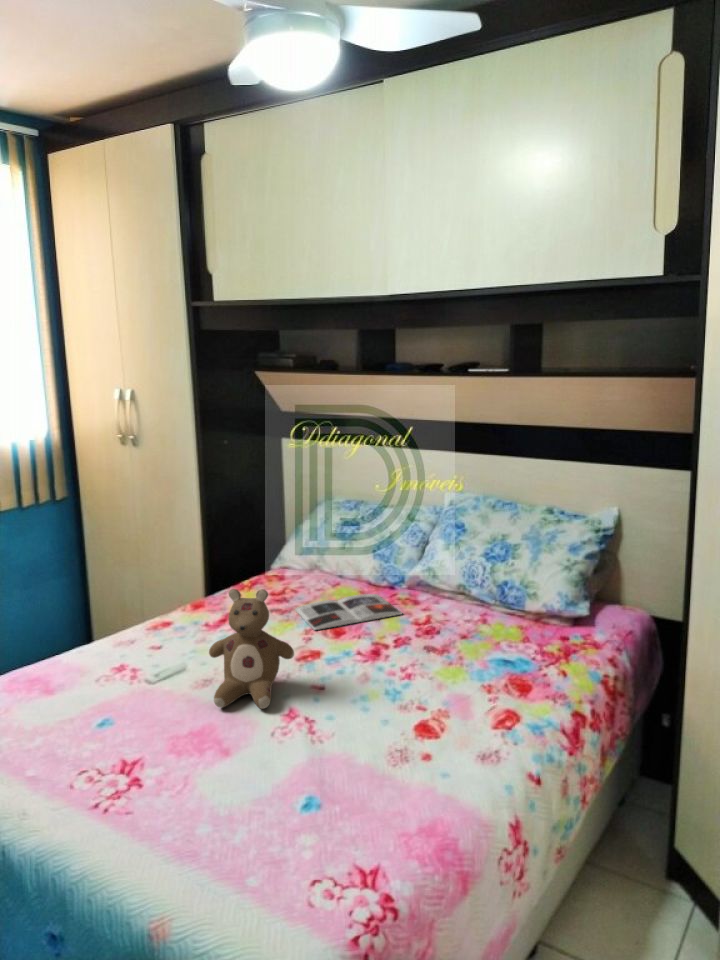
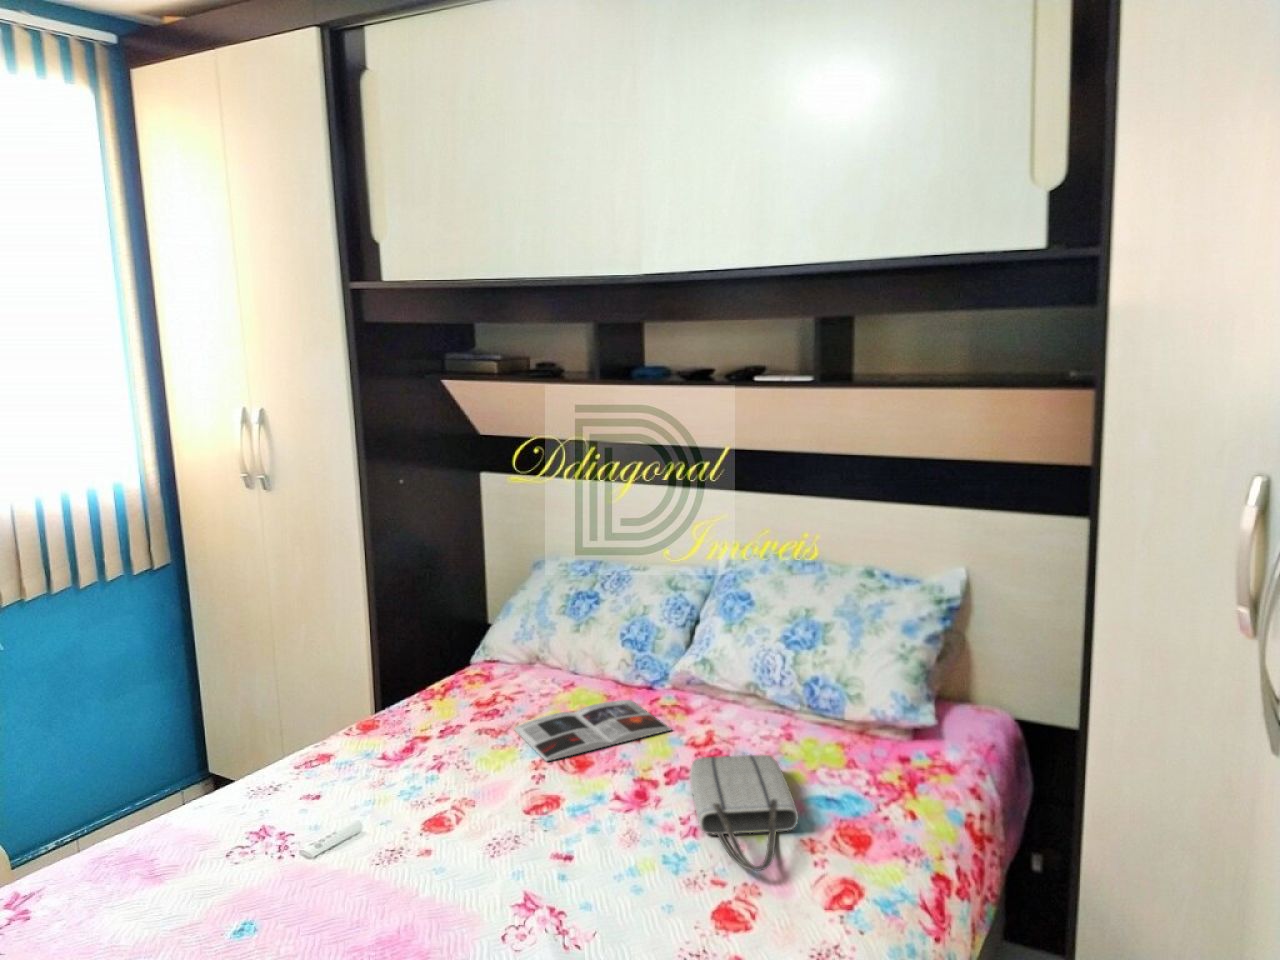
stuffed bear: present [209,589,294,709] -> none [399,715,527,896]
tote bag: none [411,630,482,702] -> present [690,755,798,871]

